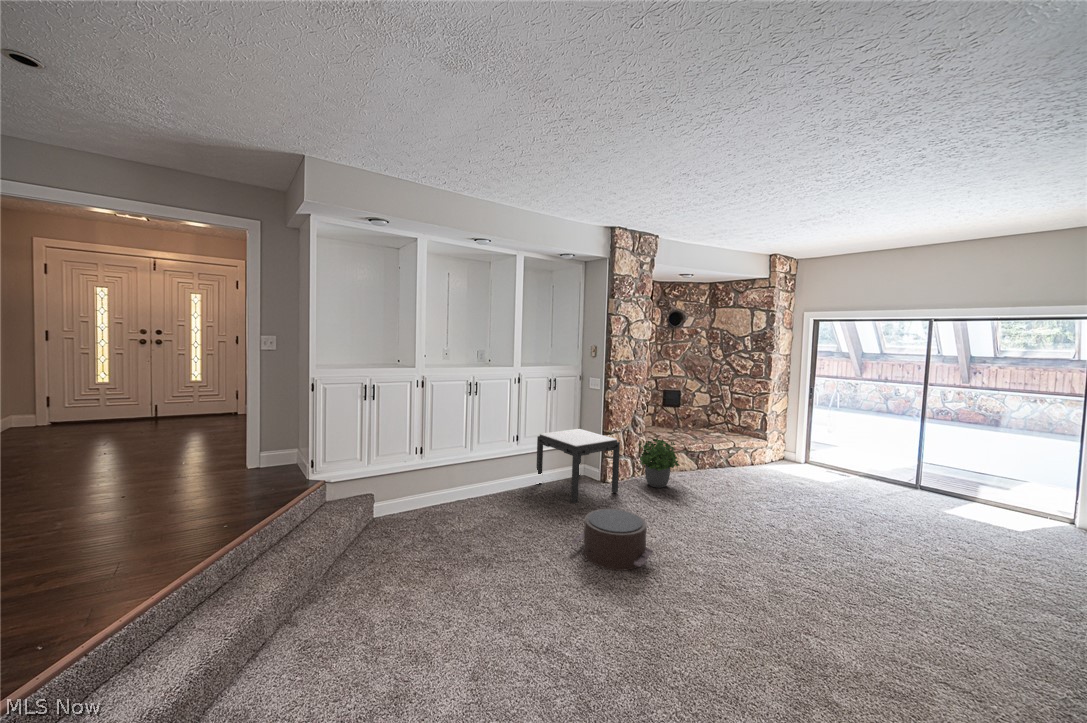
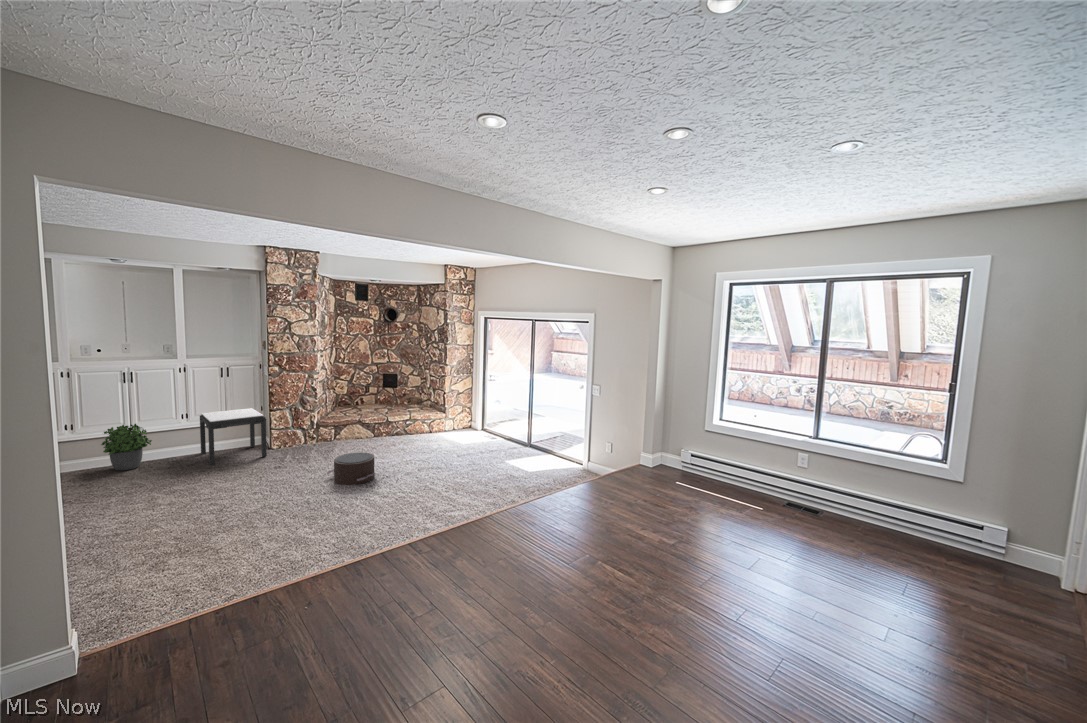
potted plant: present [639,438,679,488] -> present [101,424,152,471]
pouf: present [571,509,653,571] -> present [327,452,375,485]

